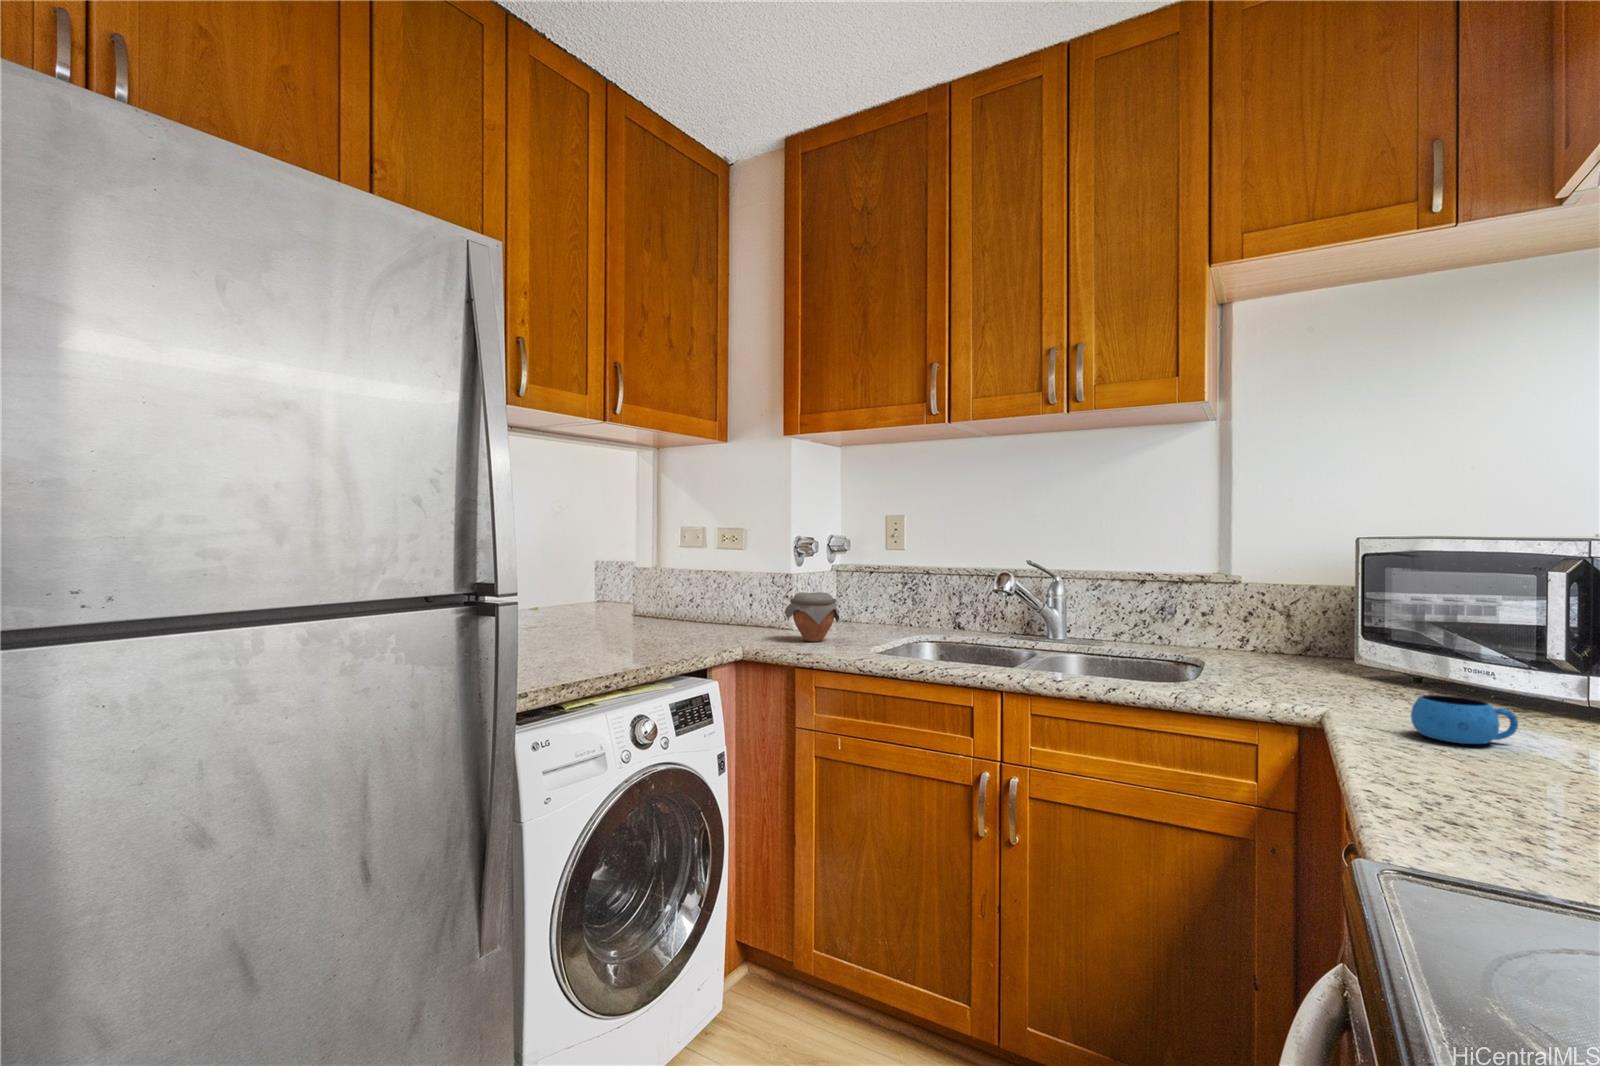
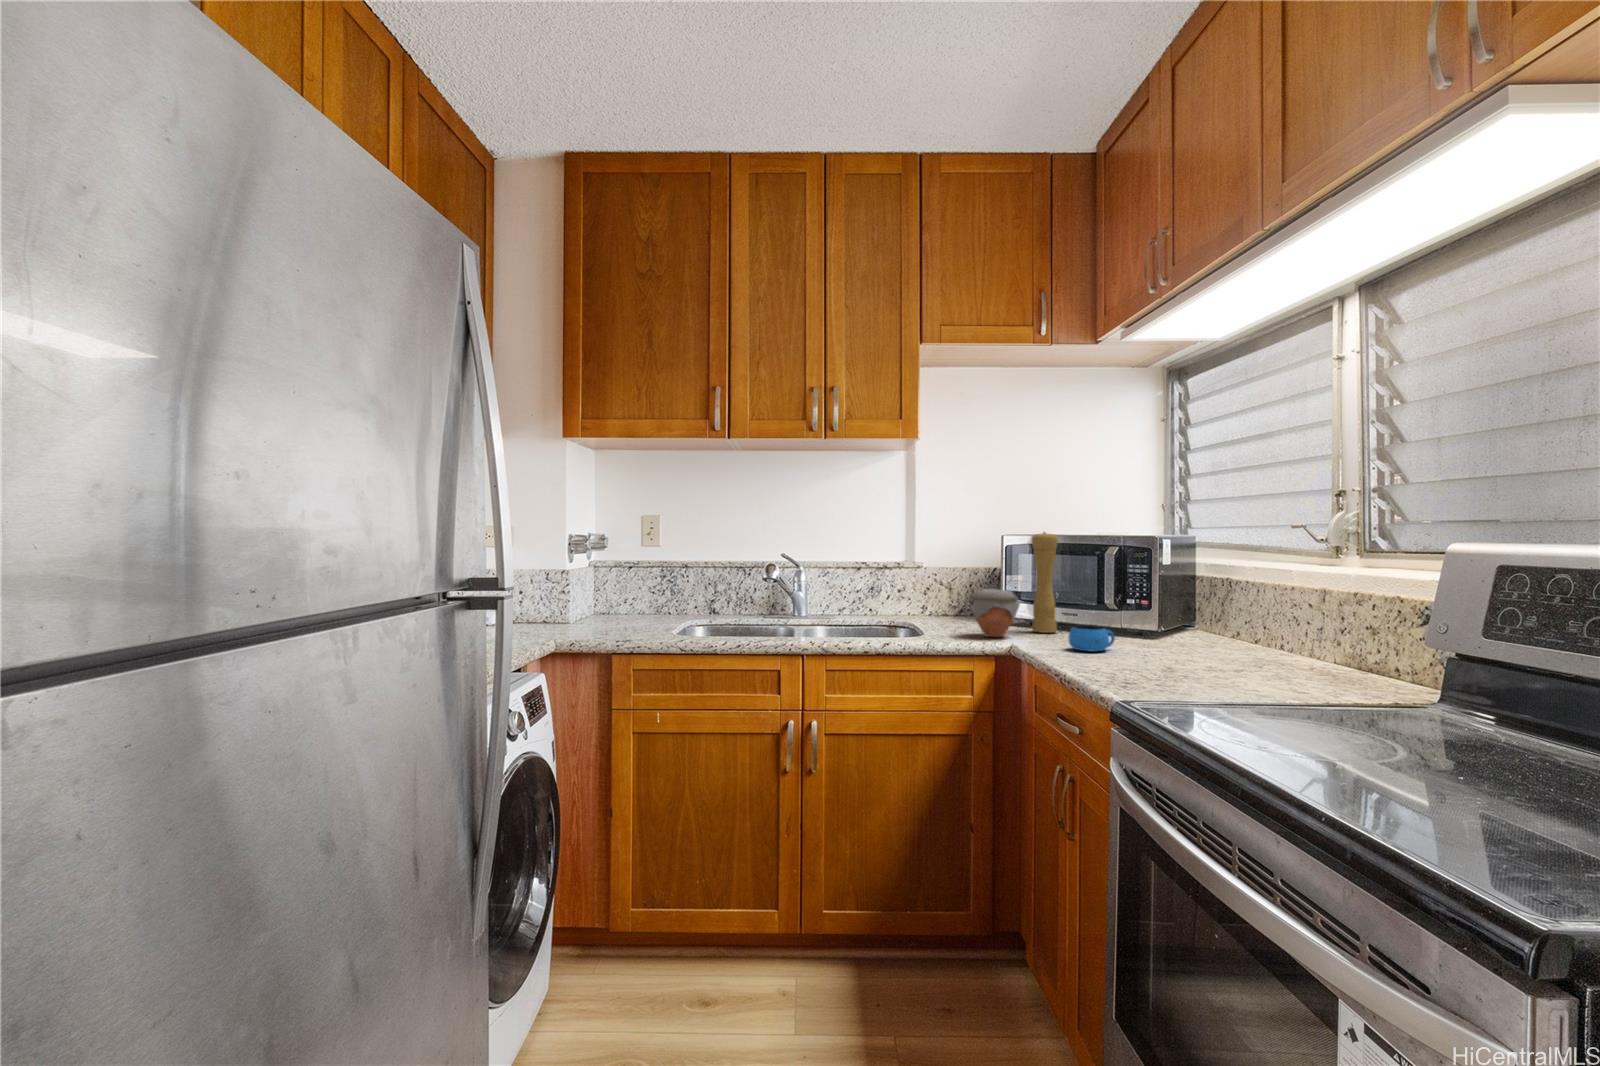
pepper mill: none [1396,532,1448,699] -> present [1032,532,1058,633]
jar: present [784,592,839,642] -> present [969,589,1020,637]

